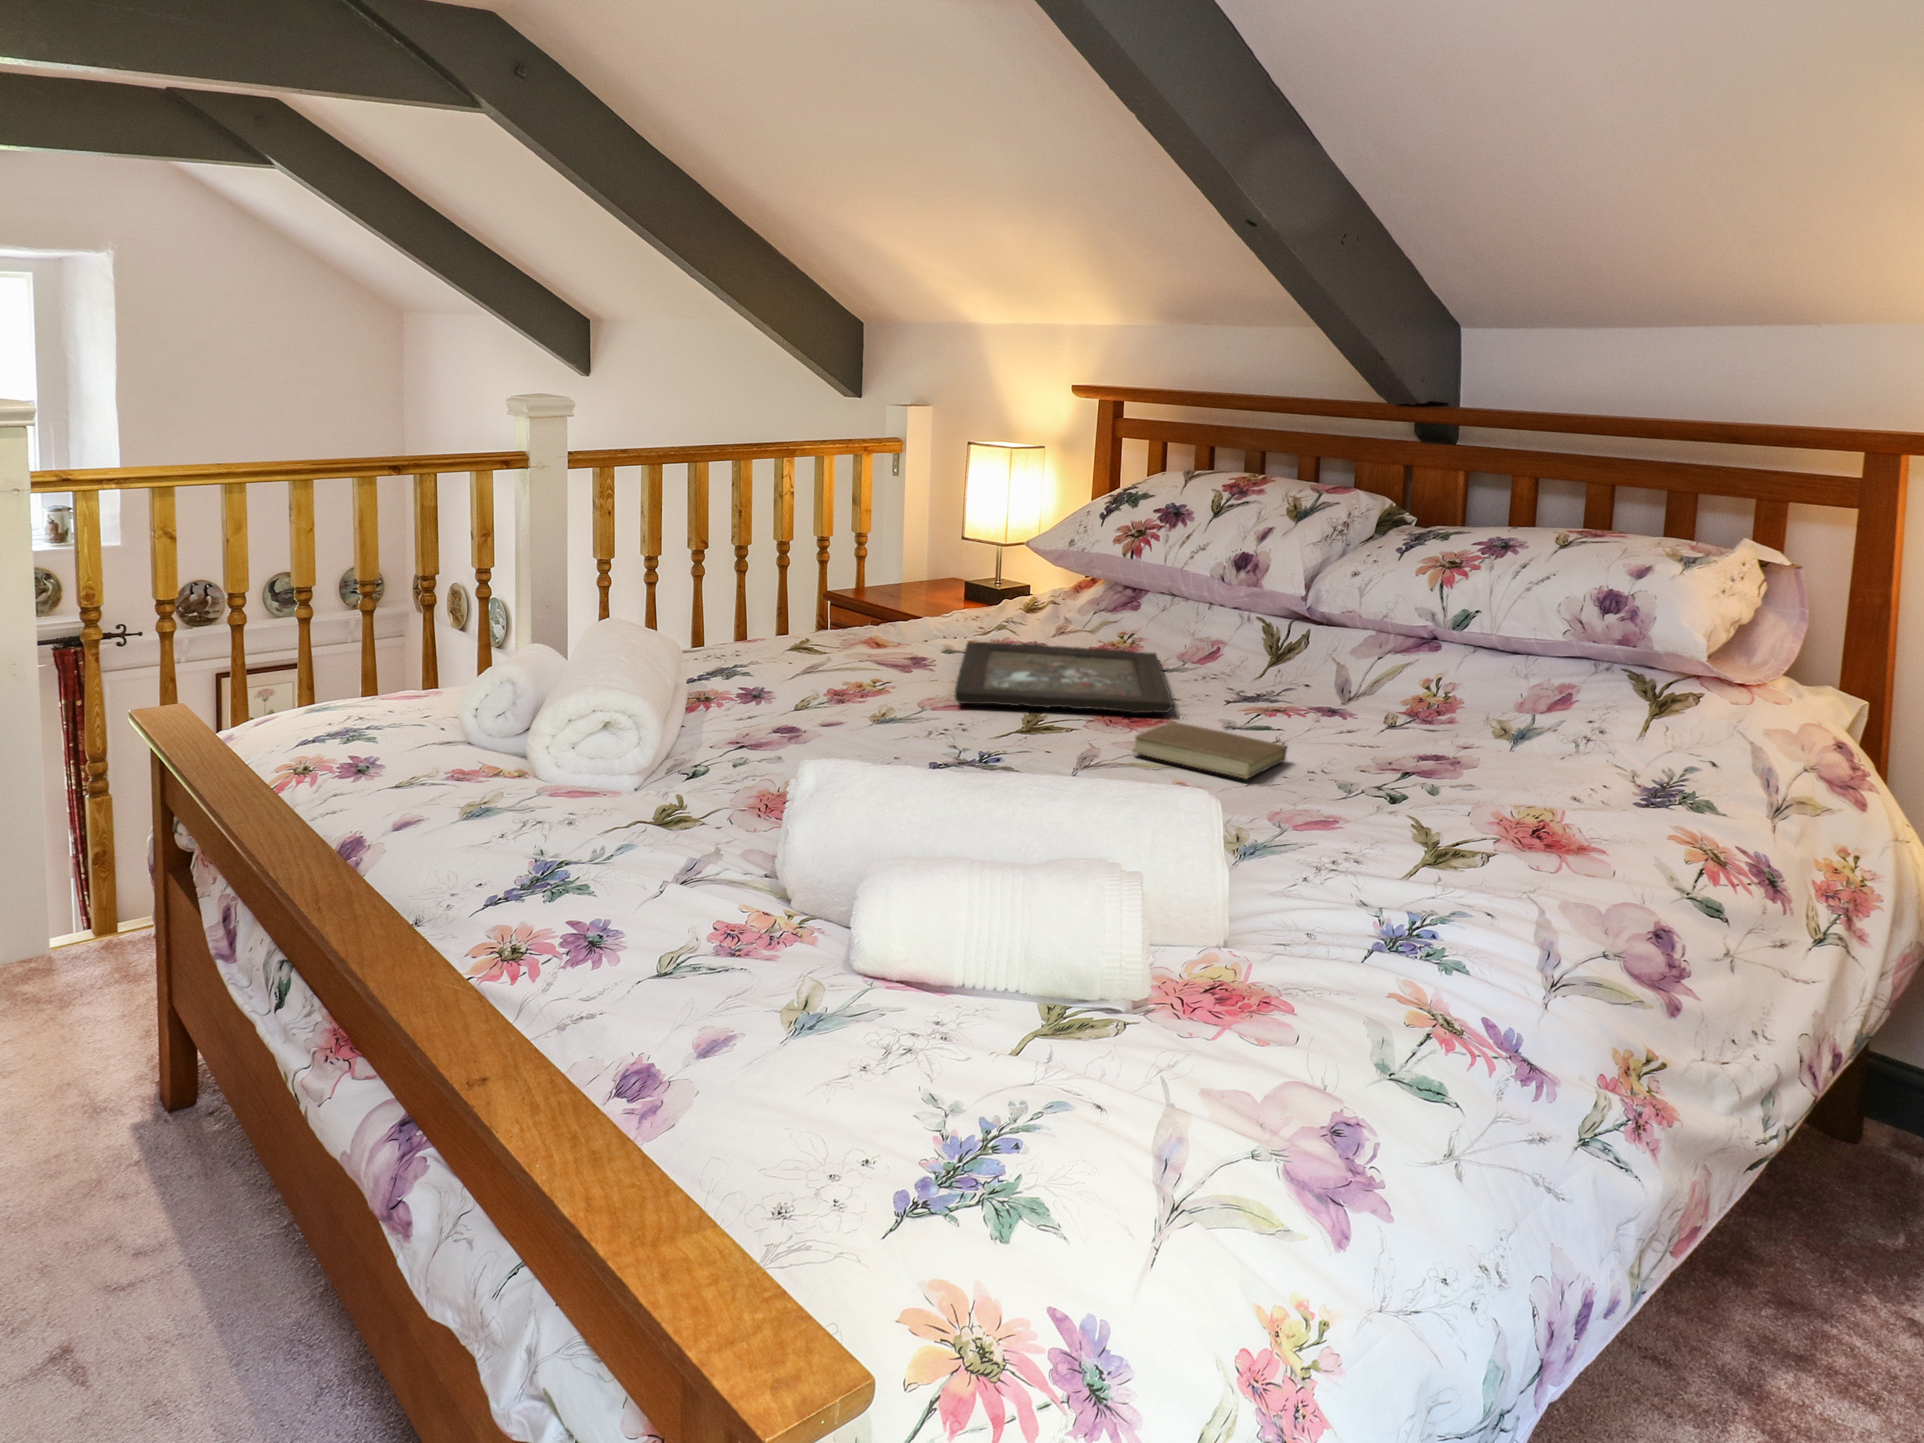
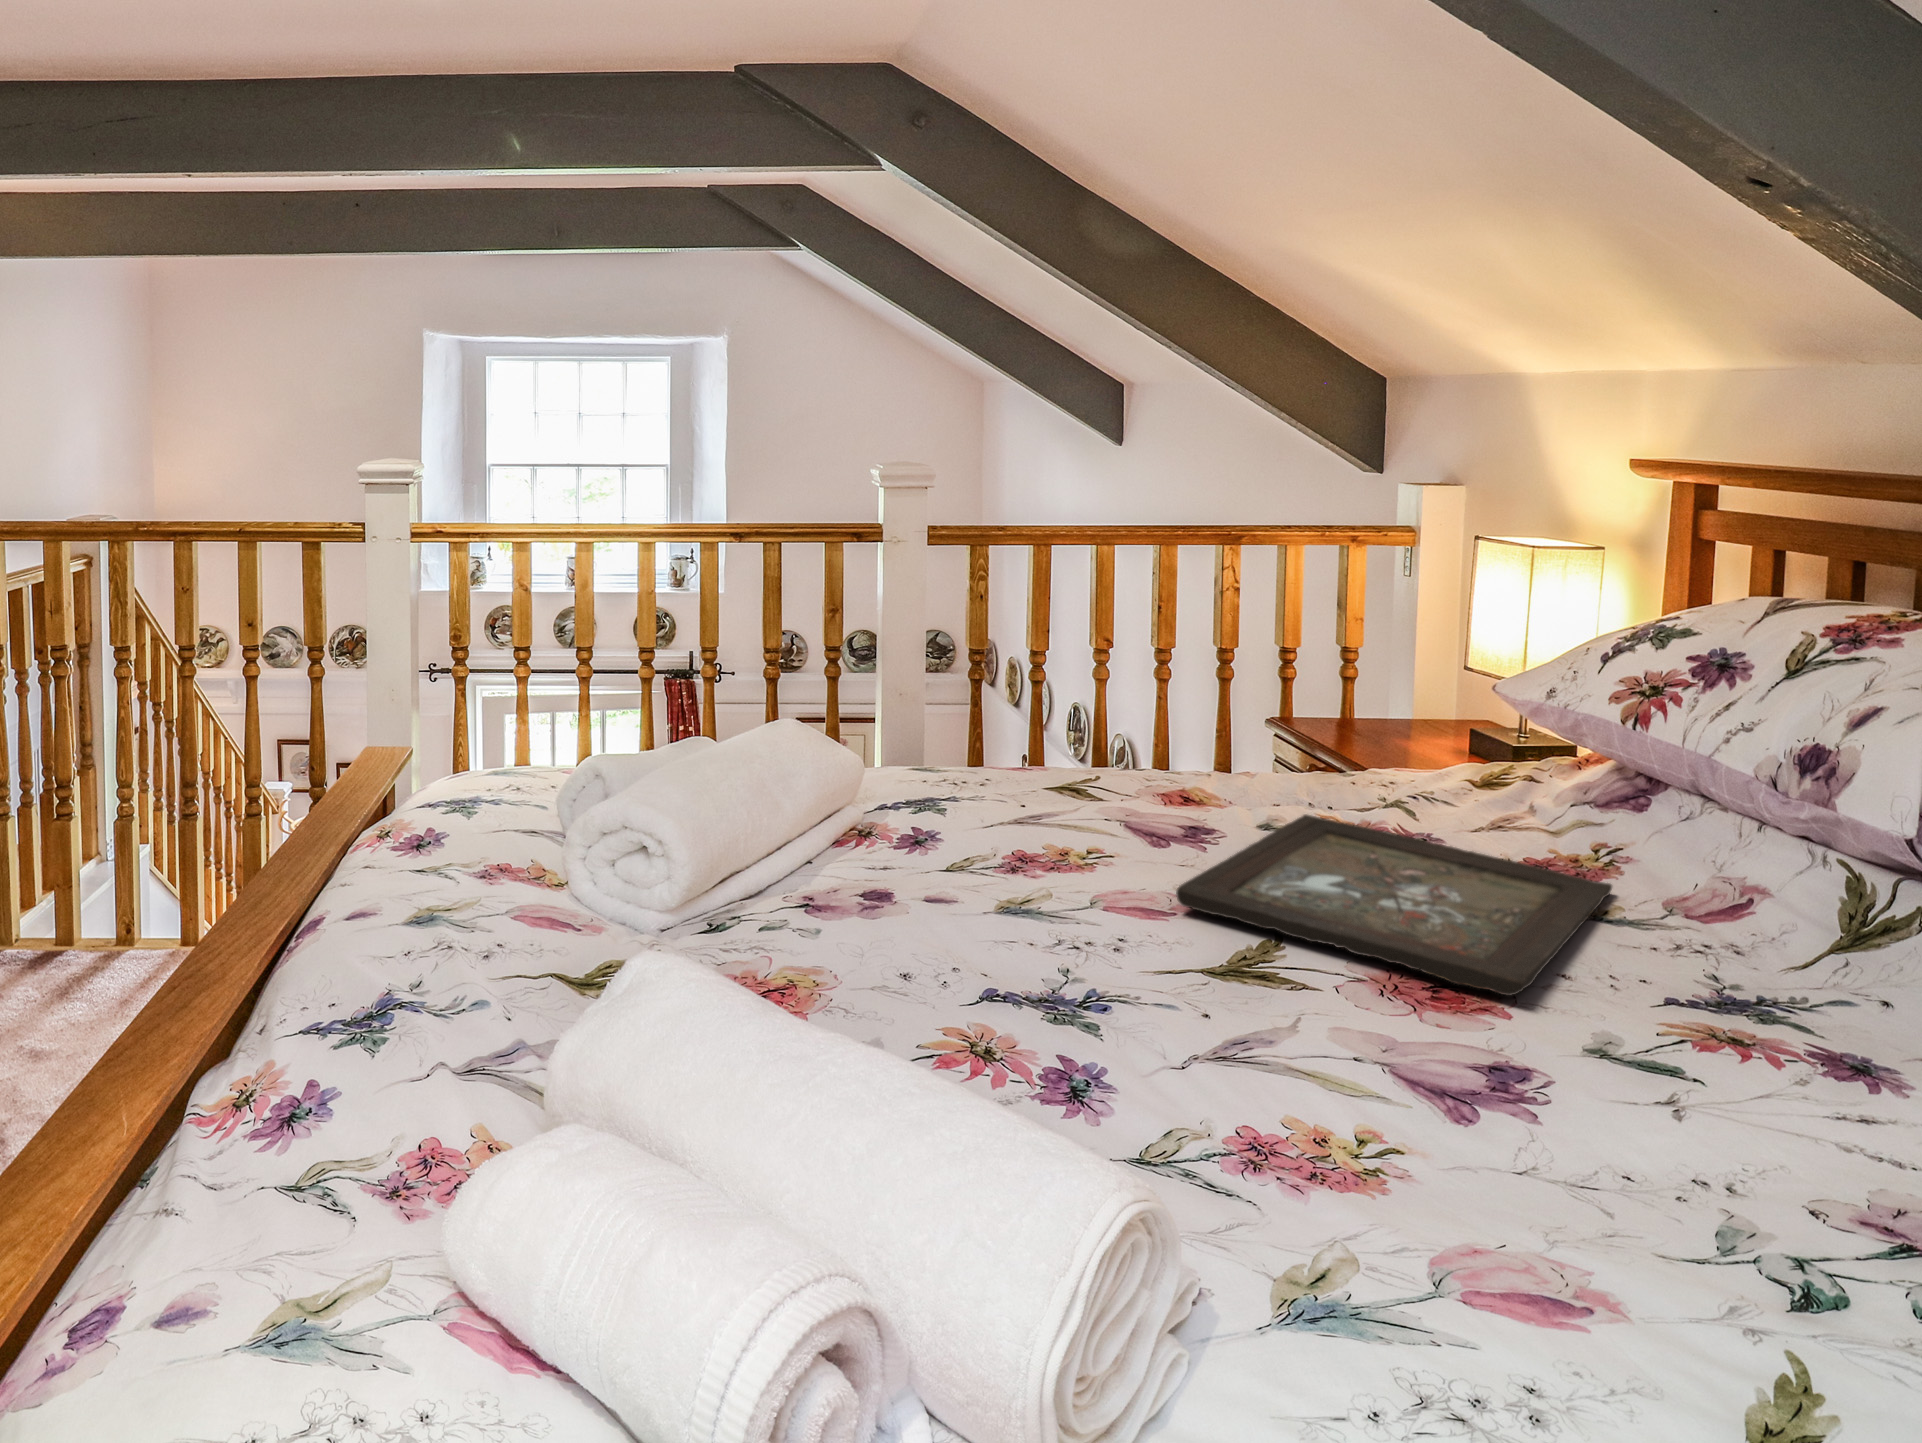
book: present [1132,720,1287,779] -> none [1363,1010,1667,1168]

